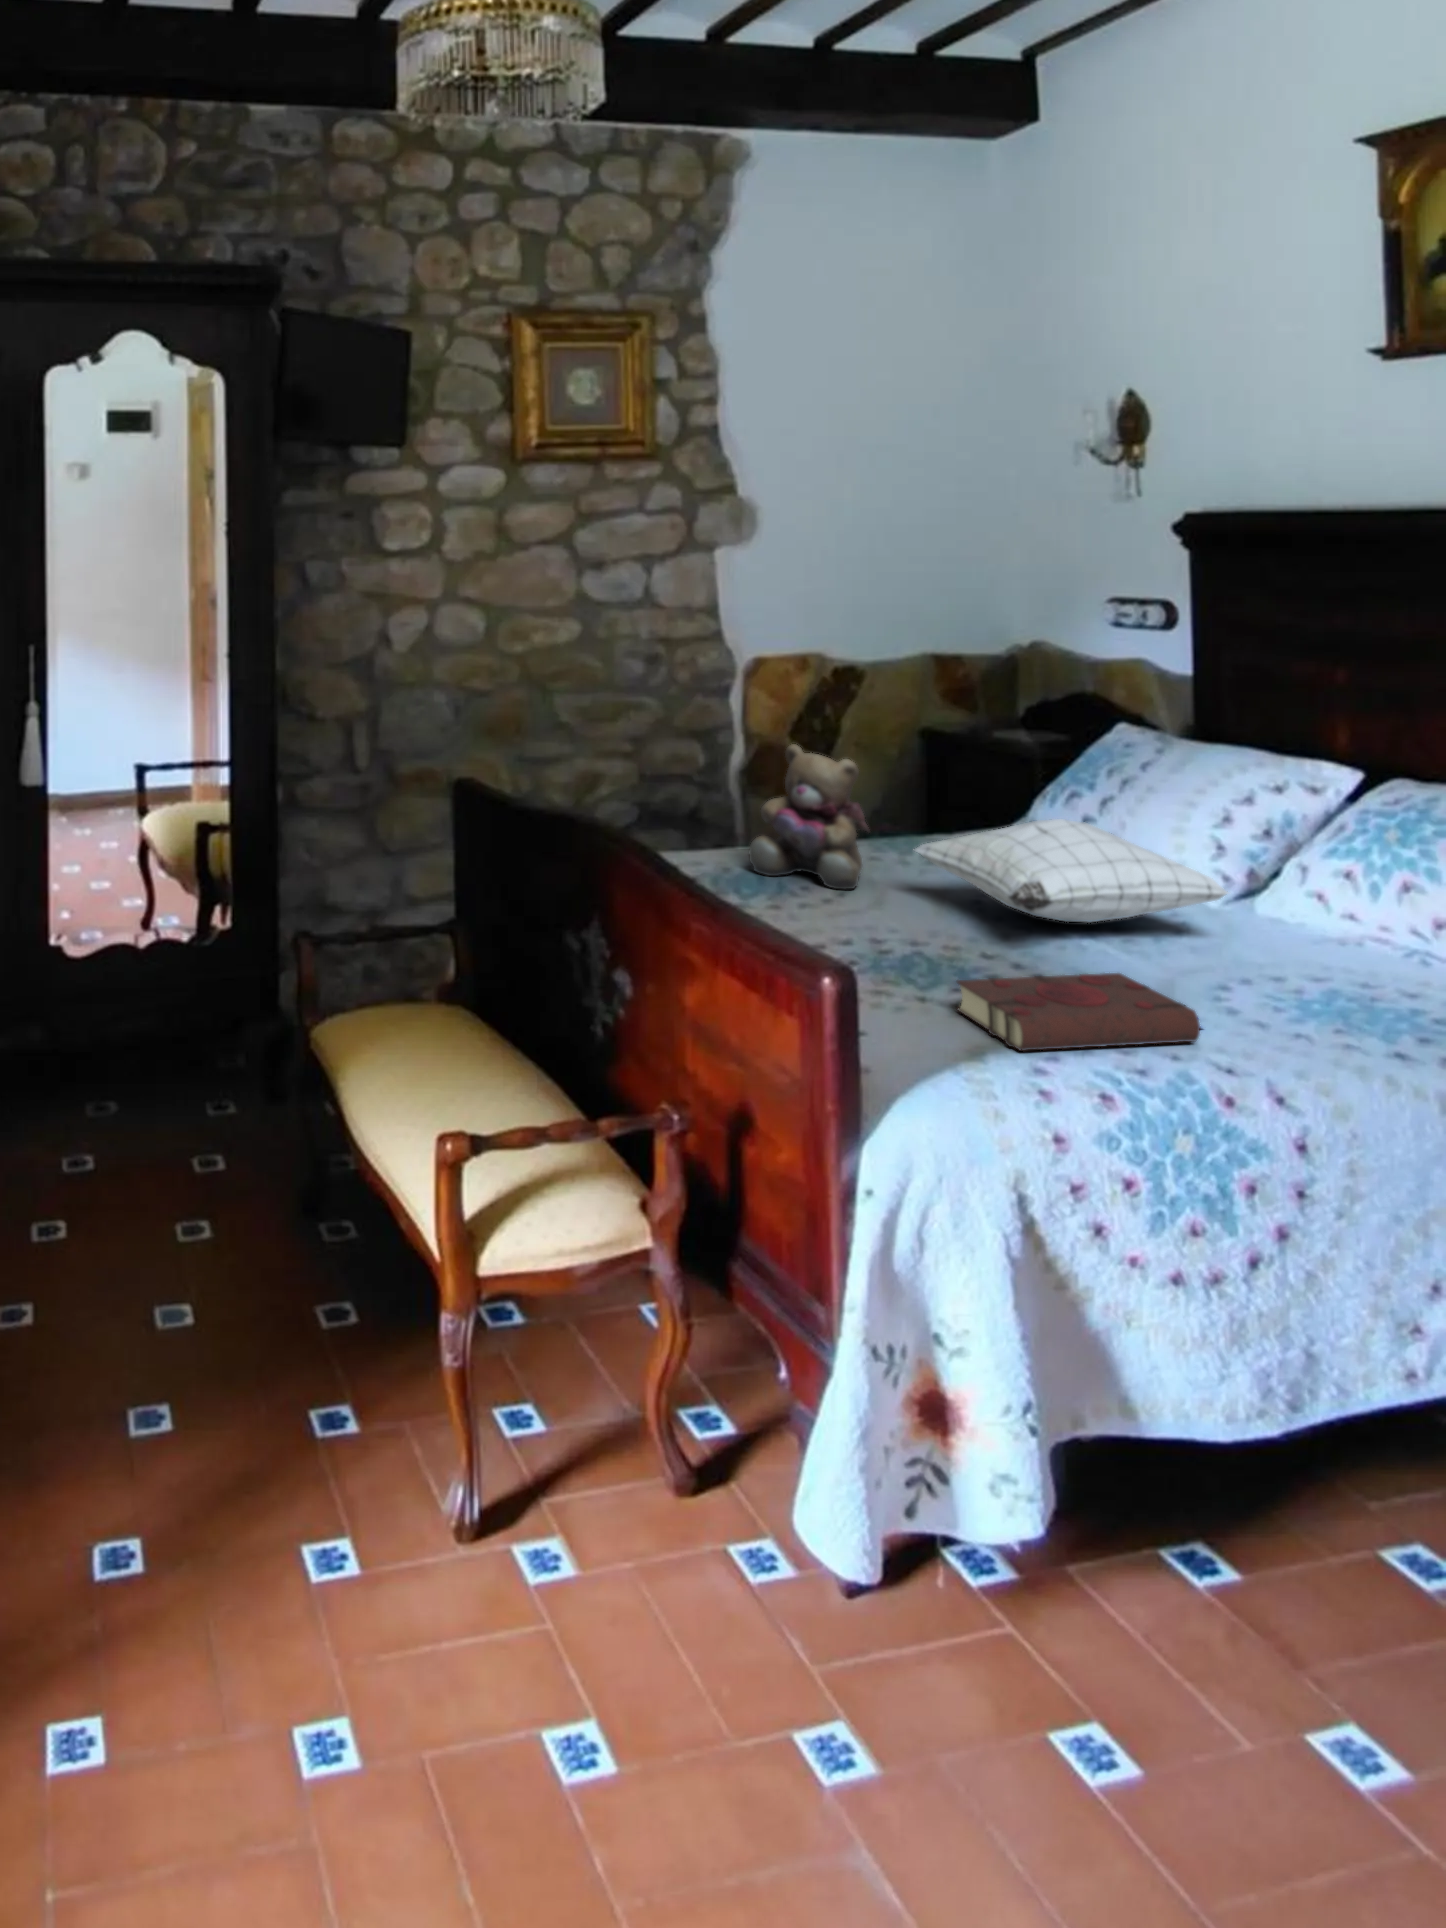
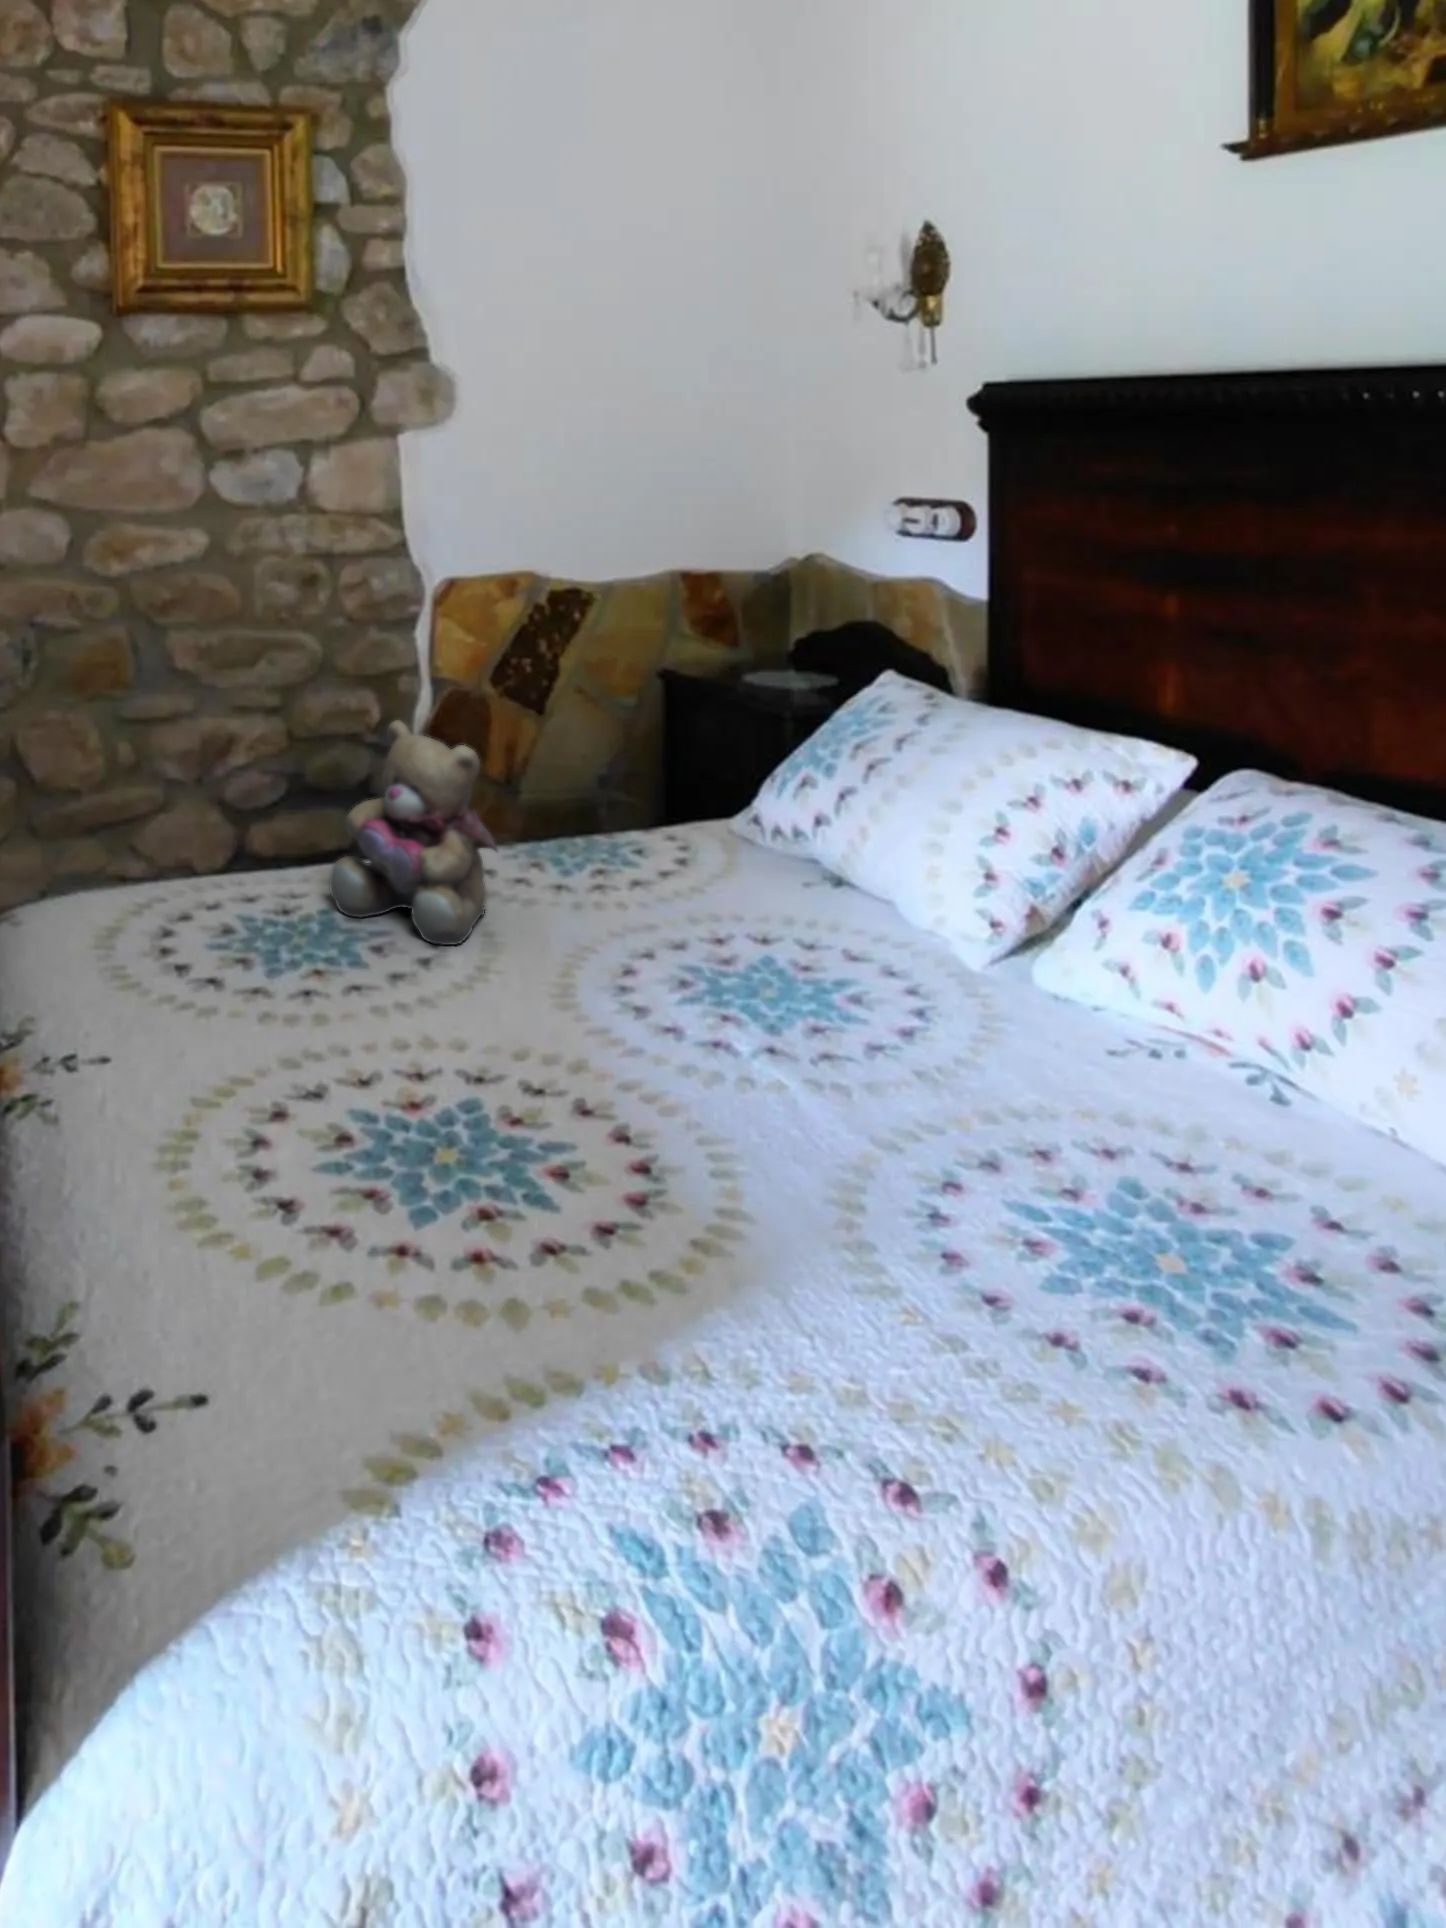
pillow: present [915,819,1227,923] -> none [539,851,982,1032]
book: present [957,973,1201,1051] -> none [463,1183,891,1412]

